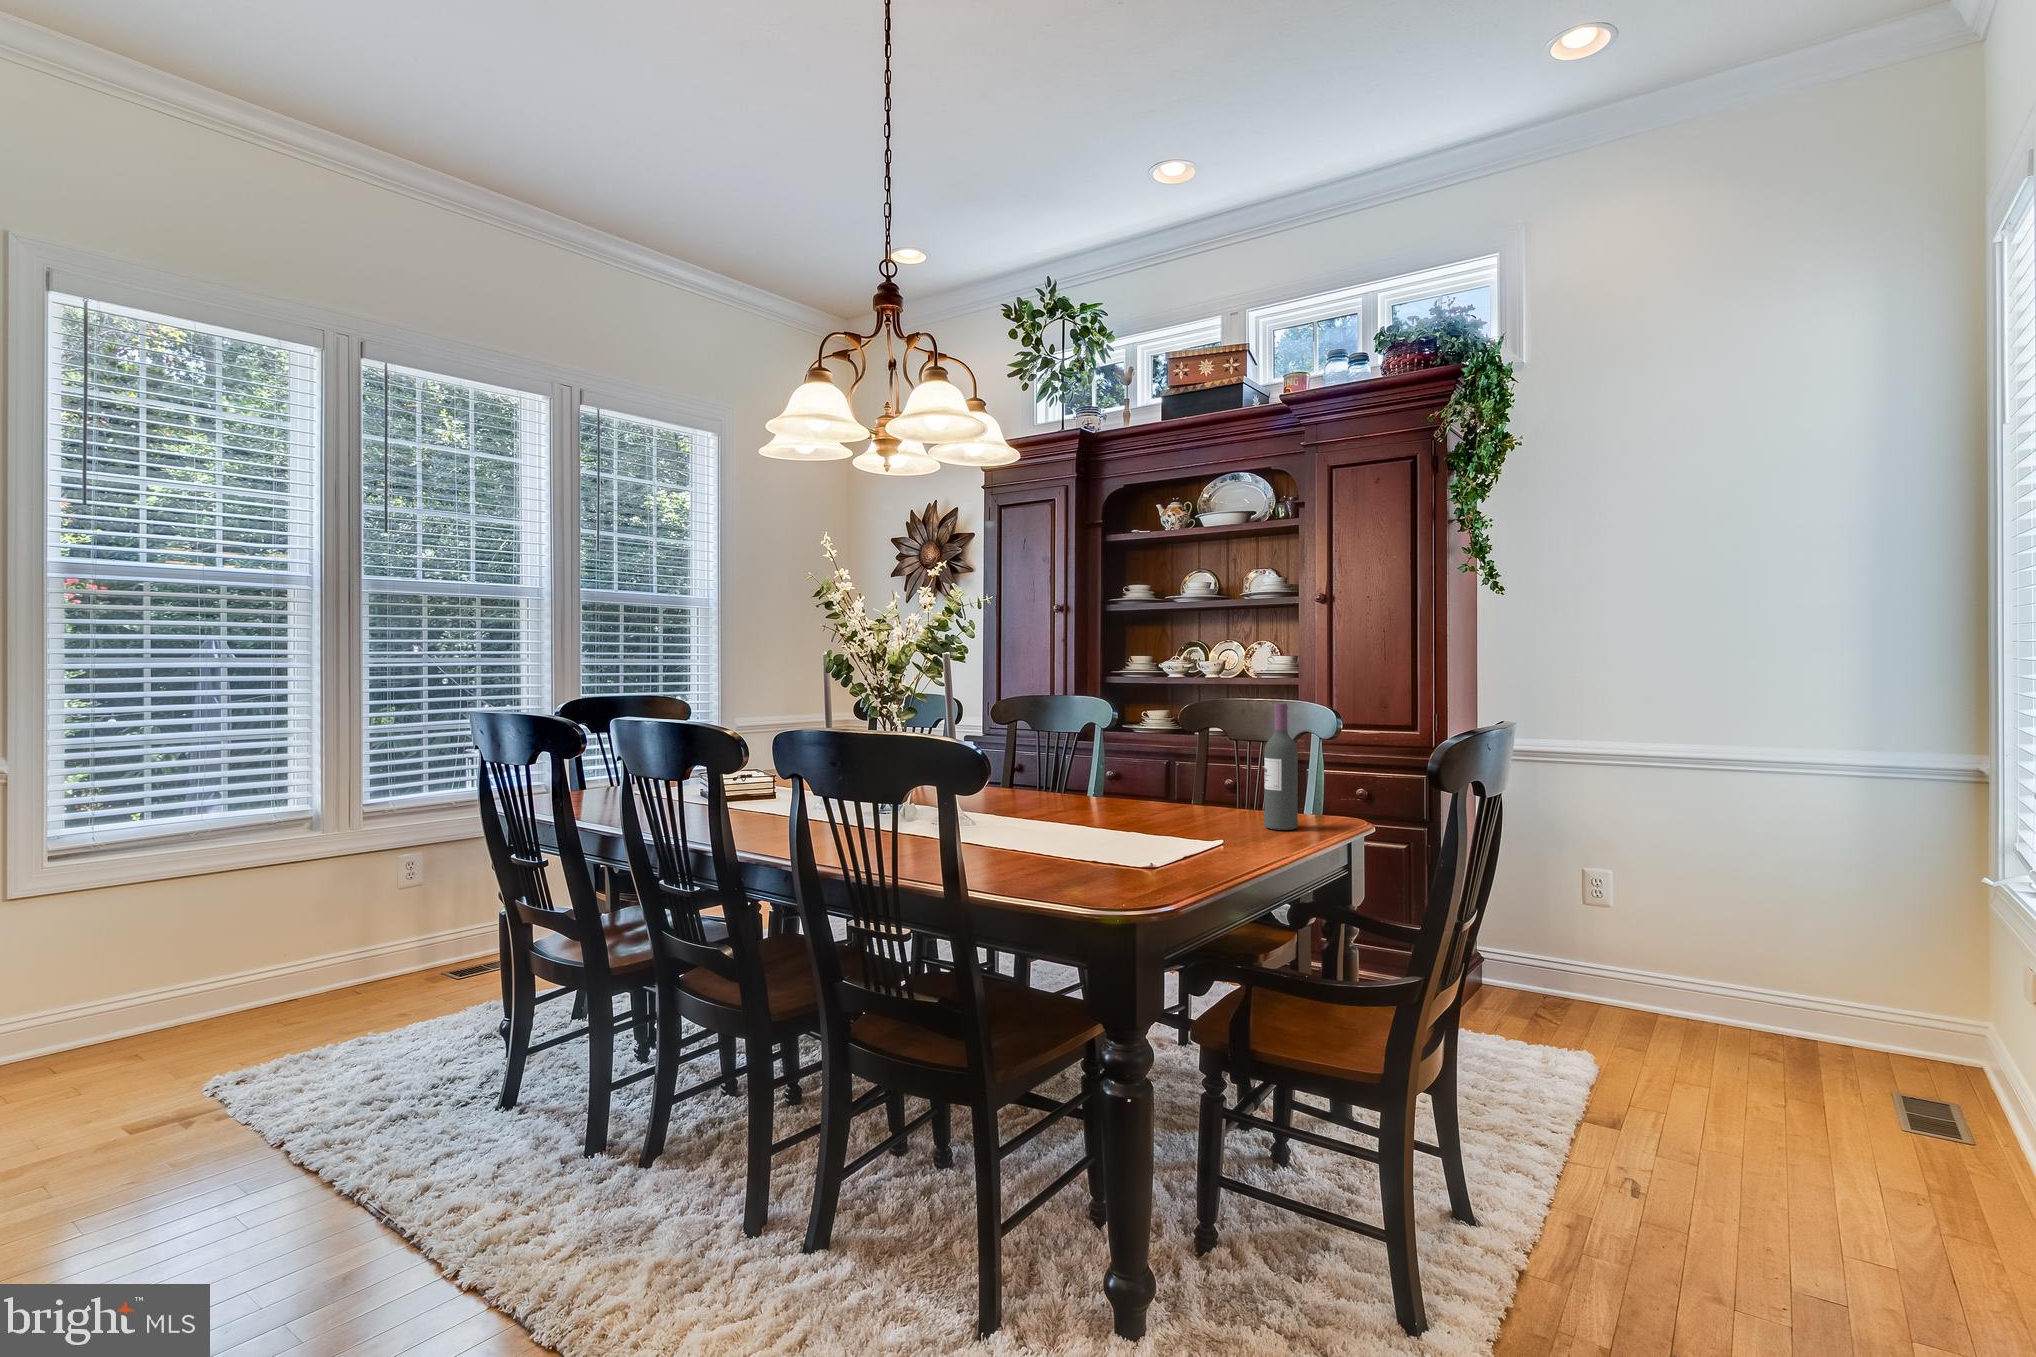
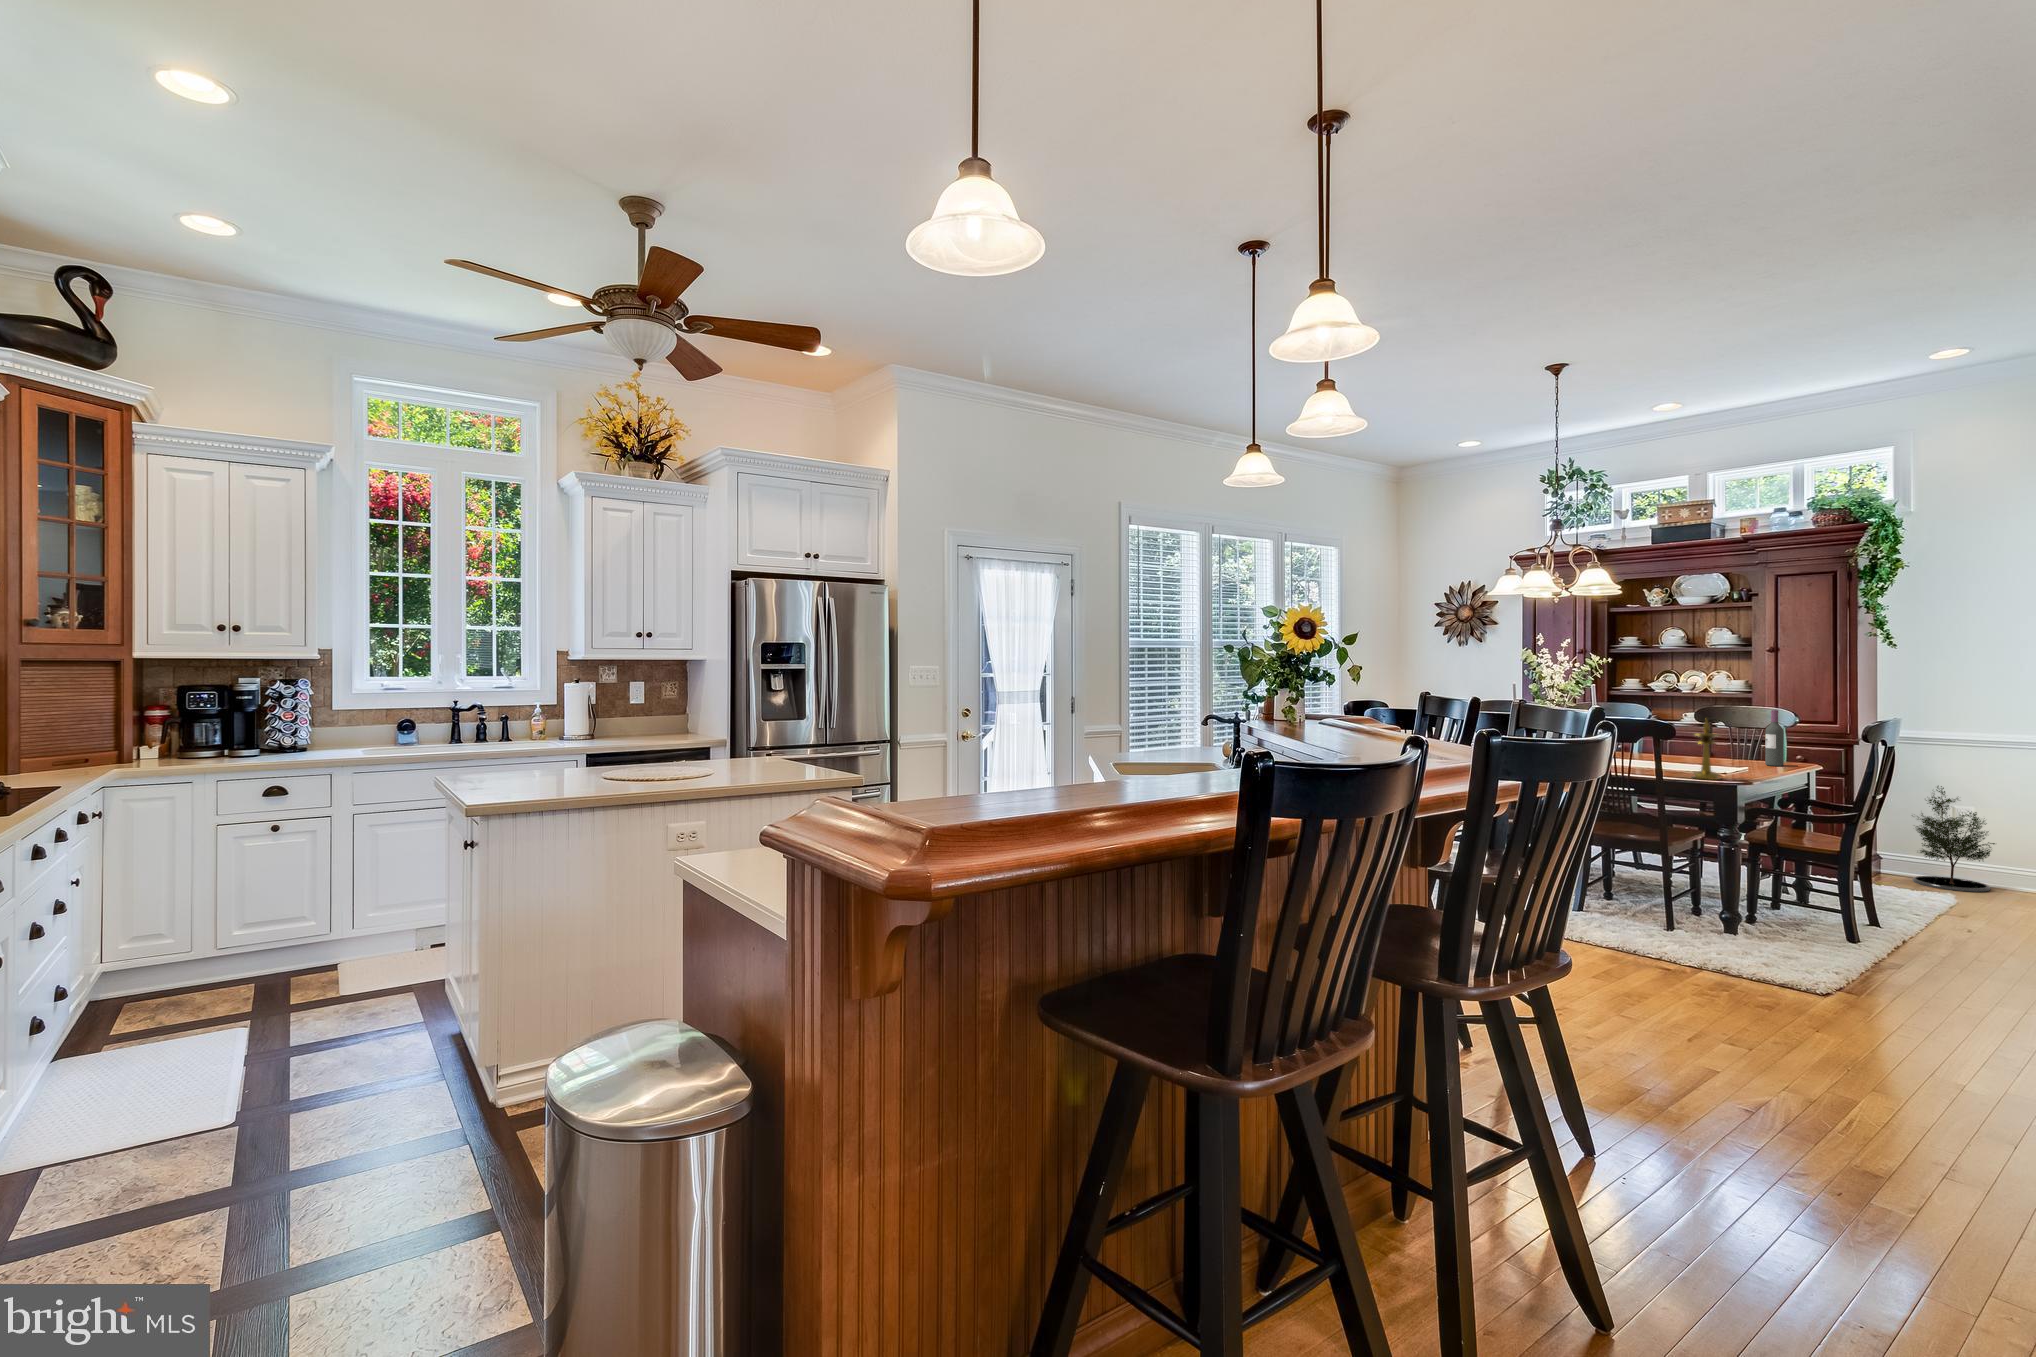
candlestick: none [1044,725,1113,898] -> present [1692,720,1720,780]
potted tree: none [1525,837,1653,1034] -> present [1912,786,1995,892]

